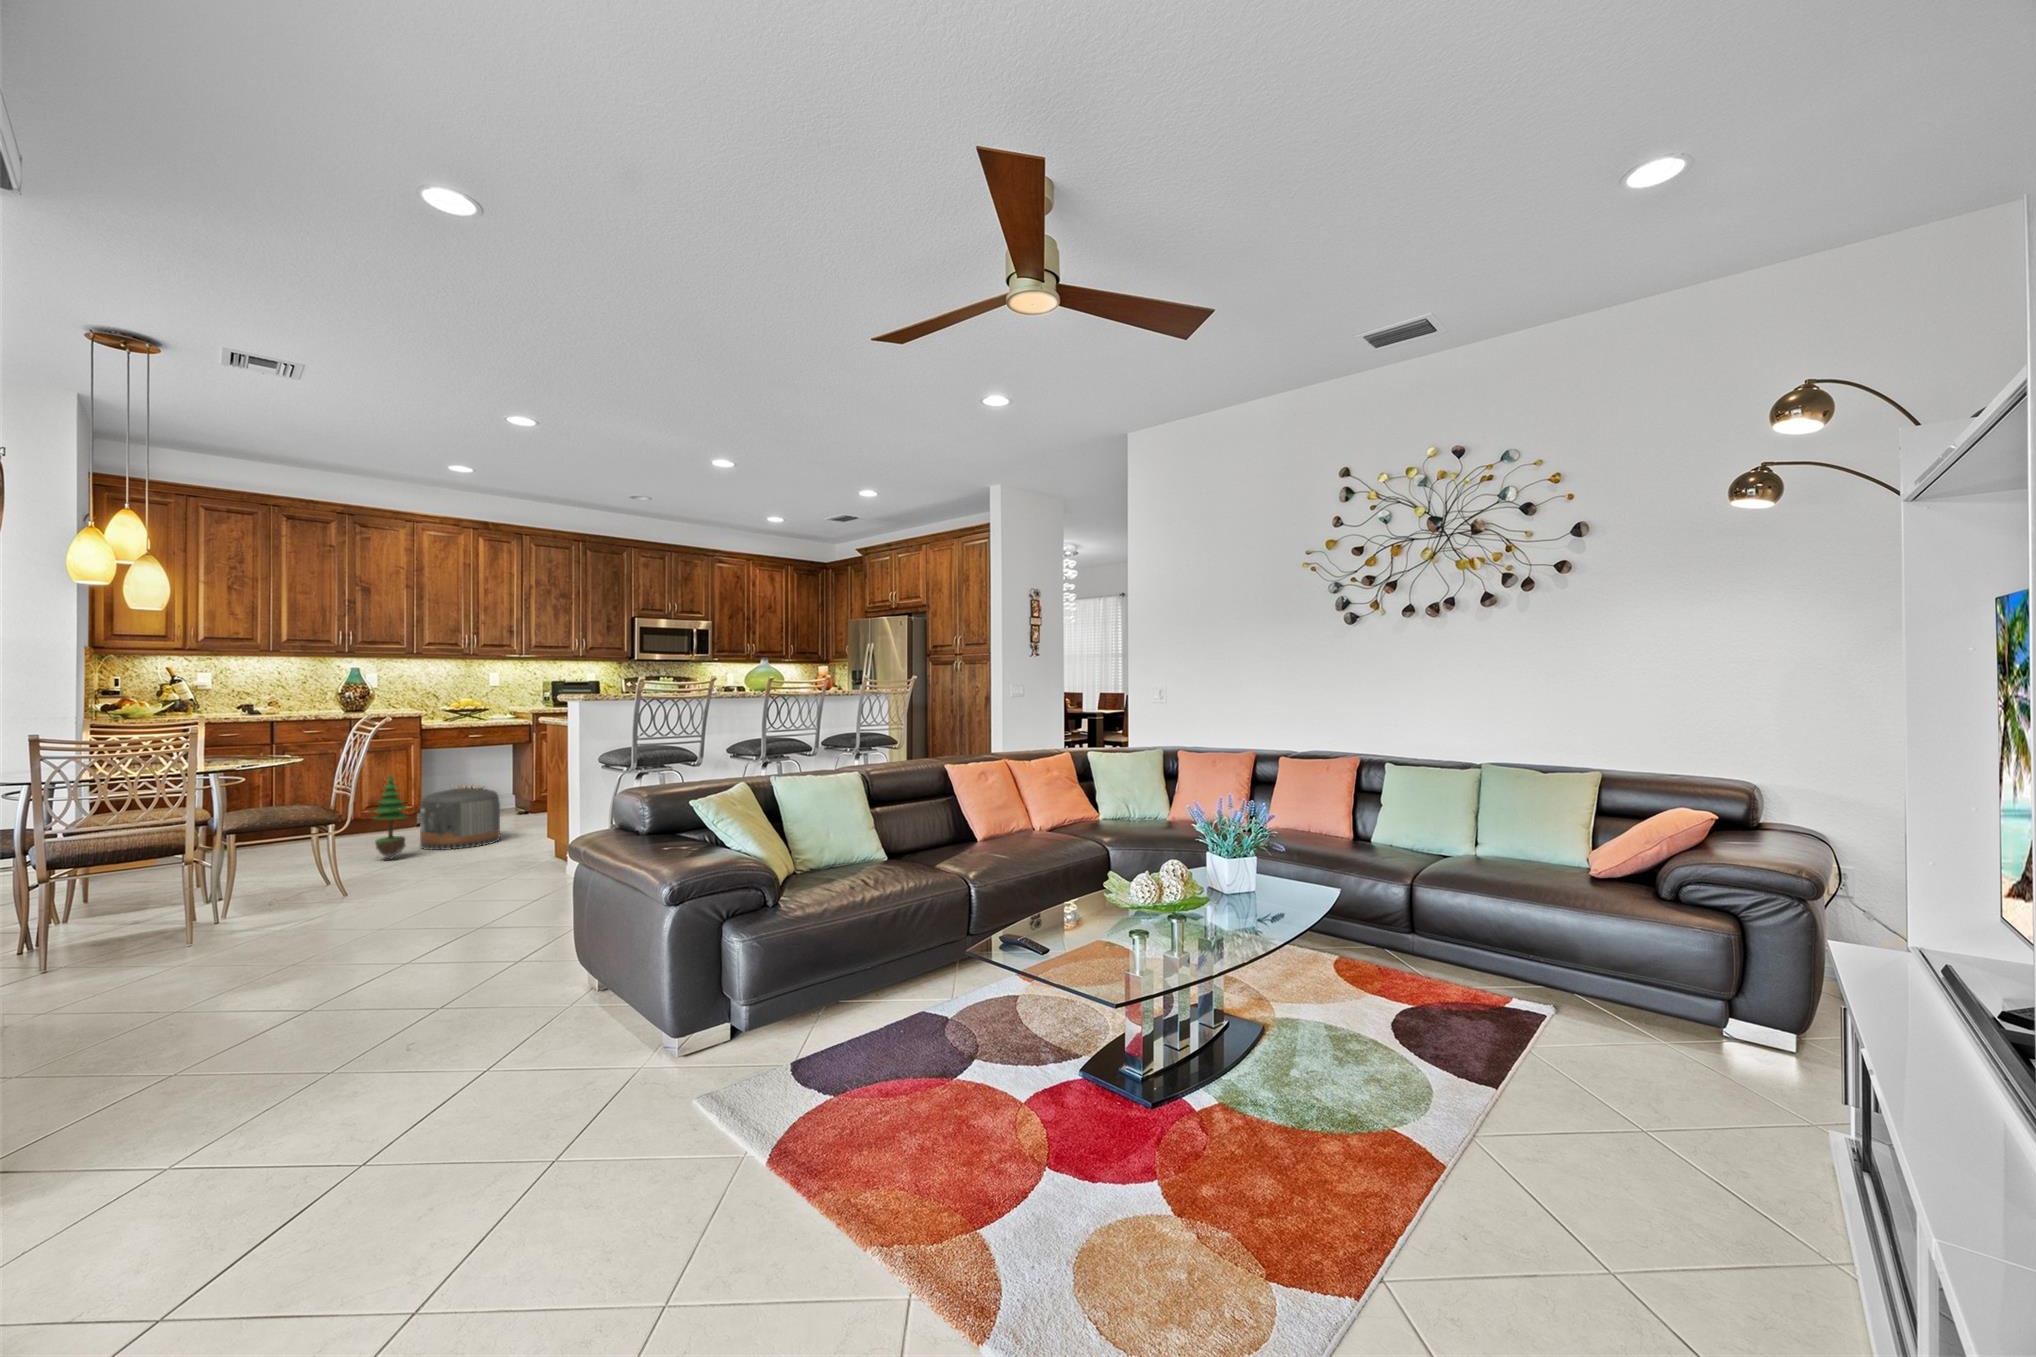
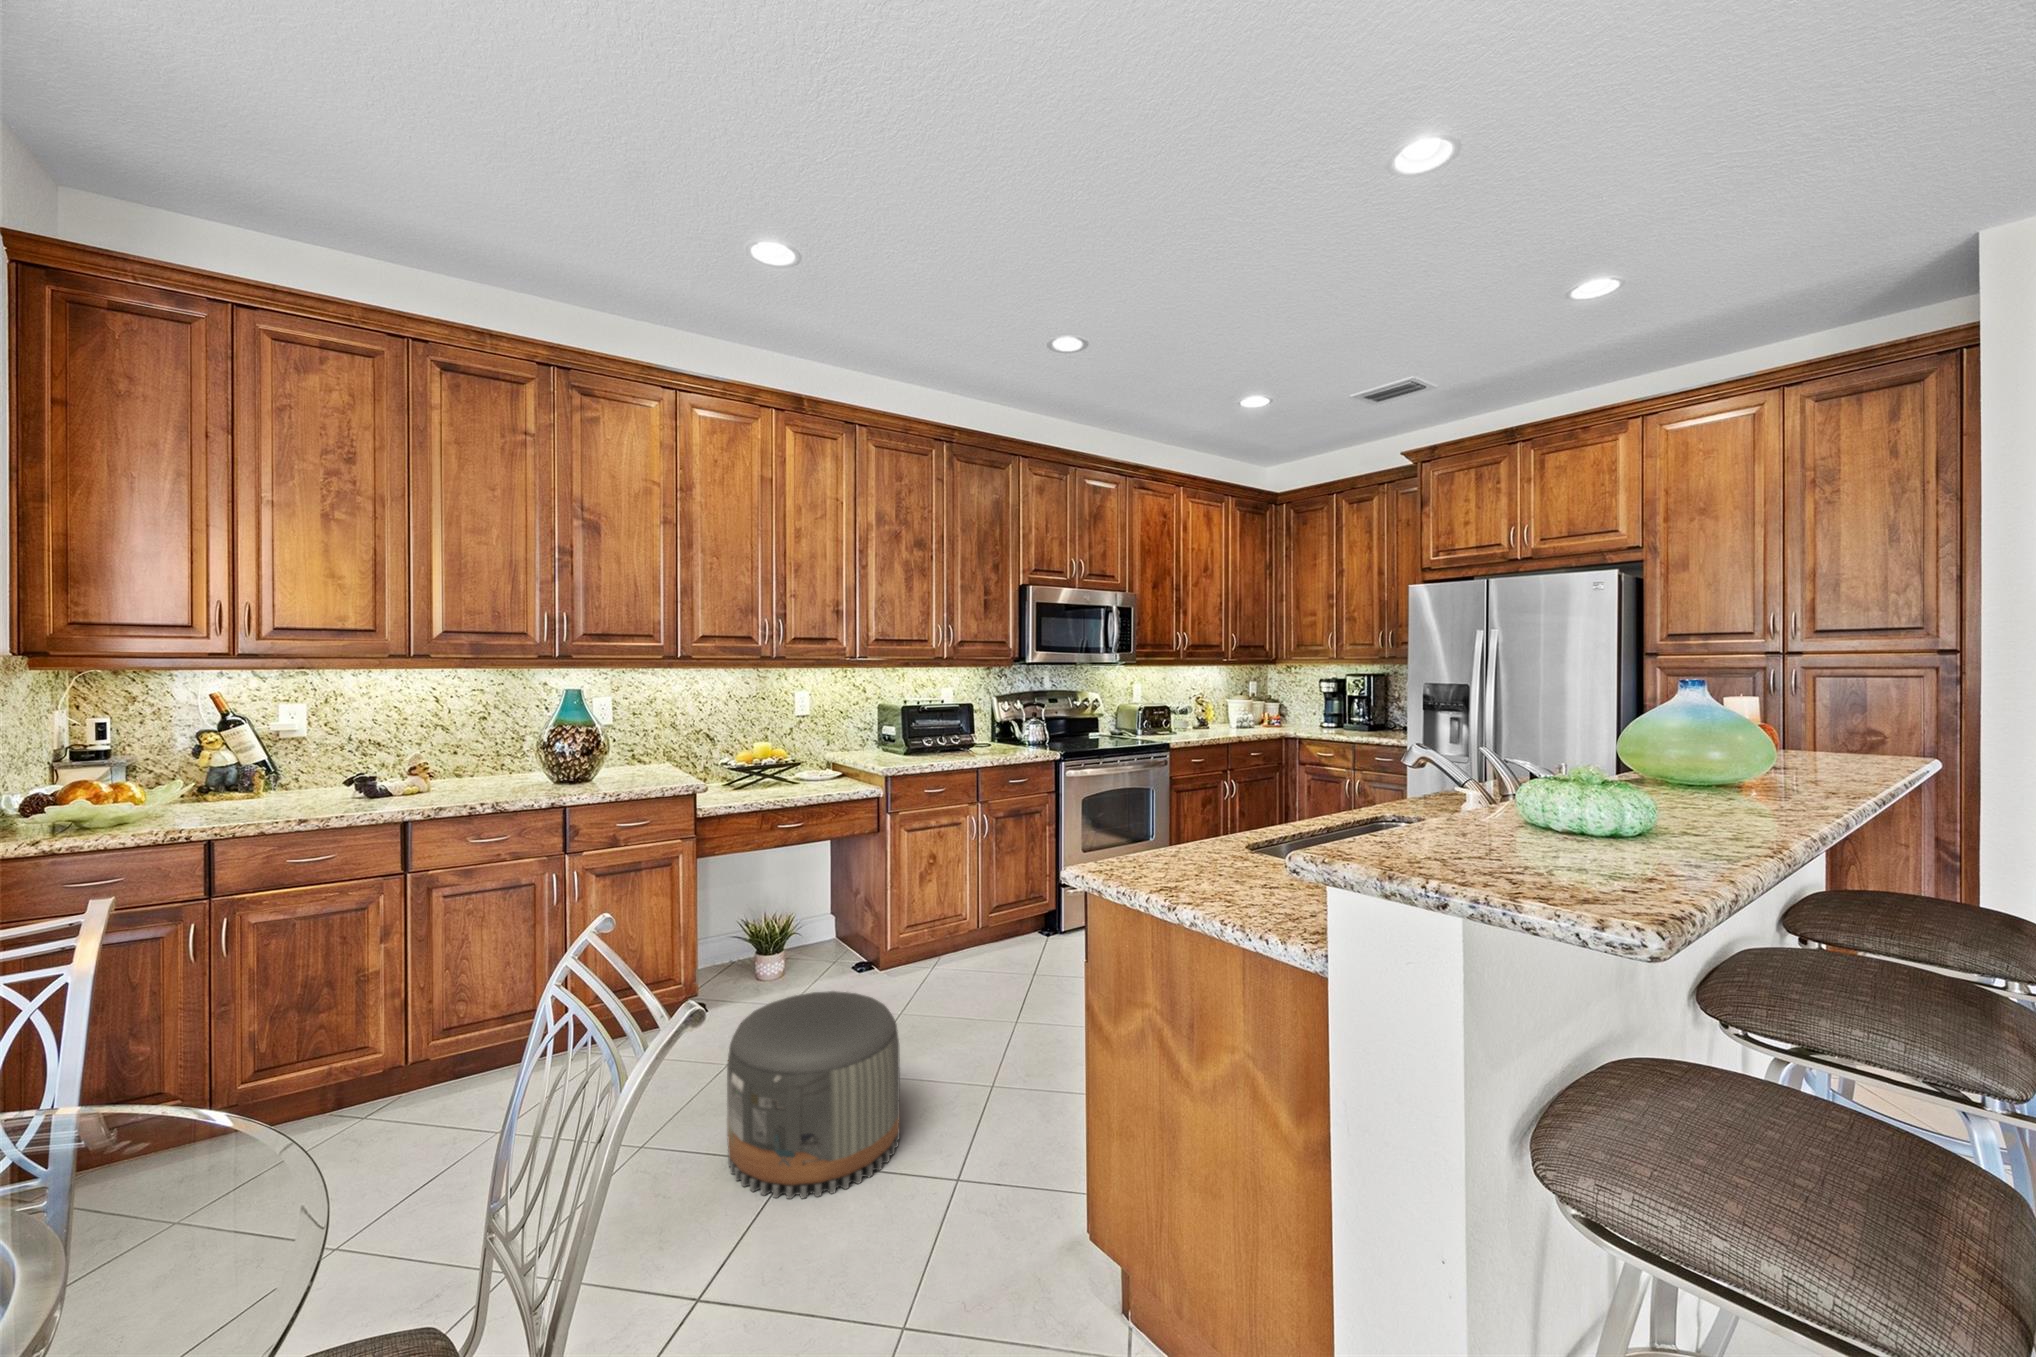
potted tree: present [373,775,407,859] -> none [623,1027,723,1279]

